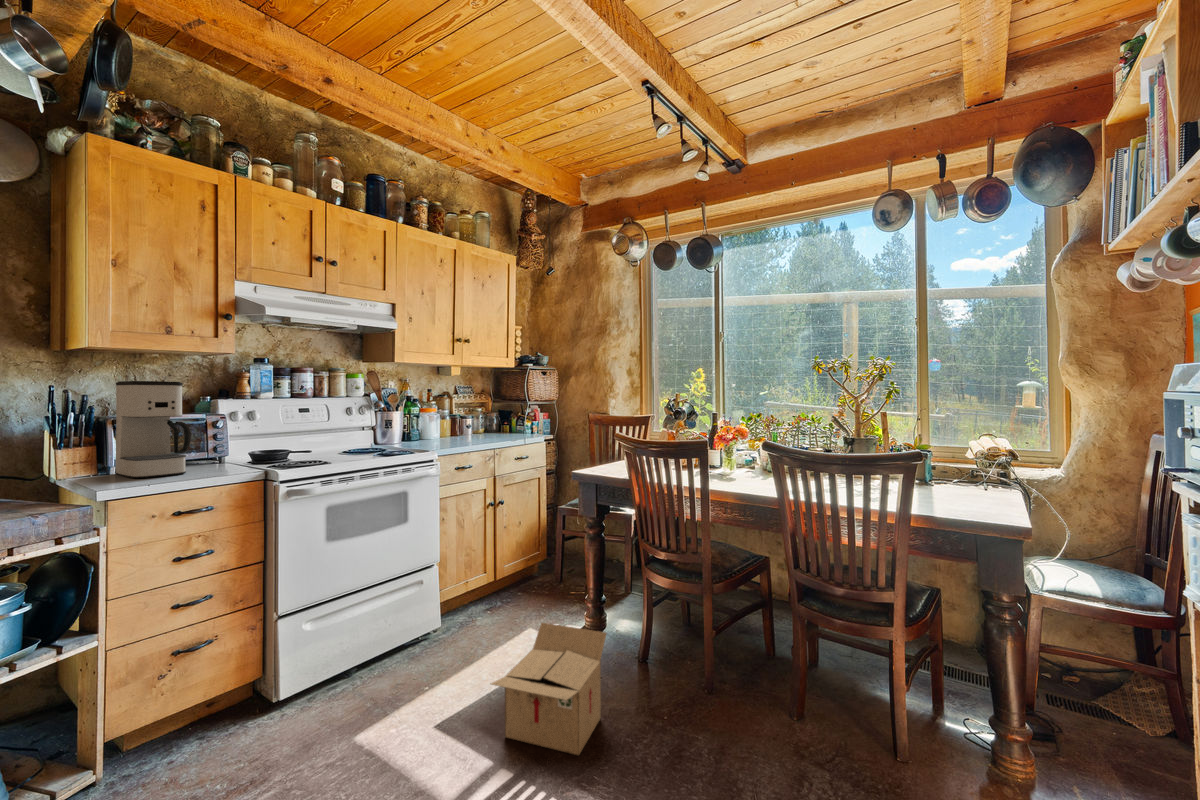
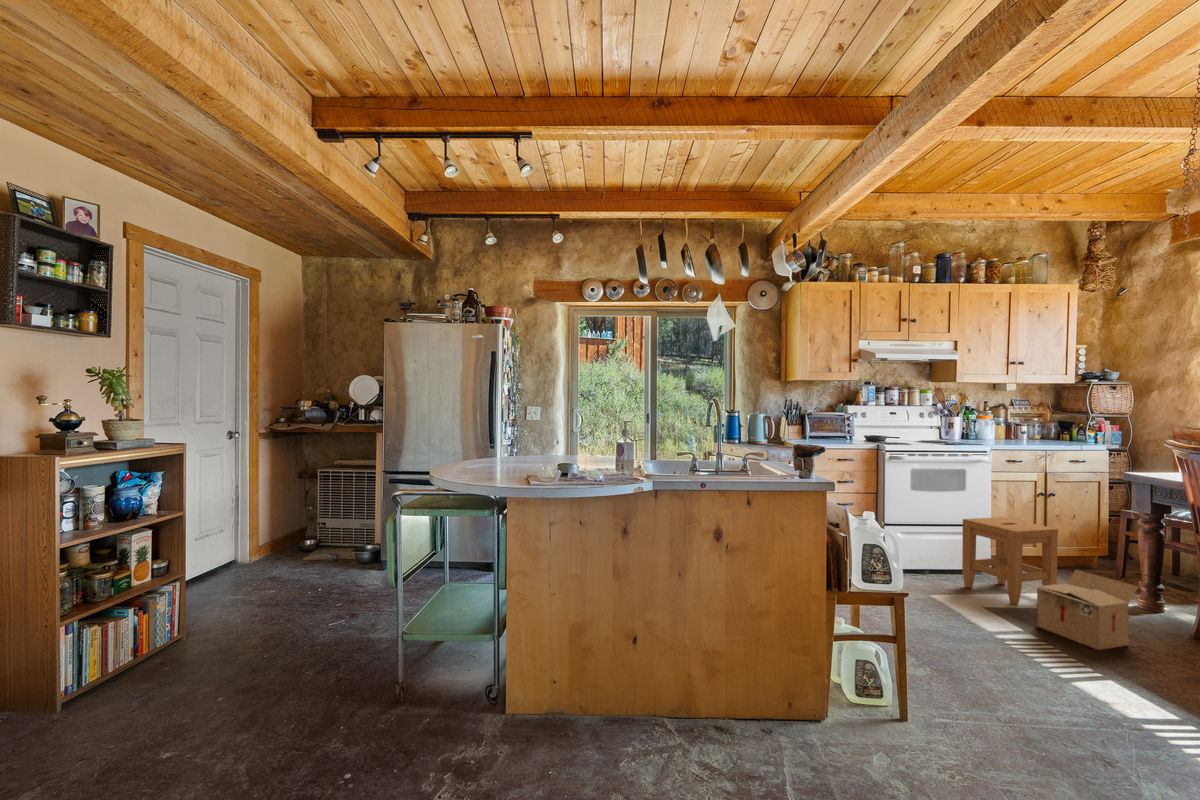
coffee maker: present [116,381,191,478] -> none [808,396,840,442]
stool: none [404,552,515,692] -> present [962,517,1058,605]

